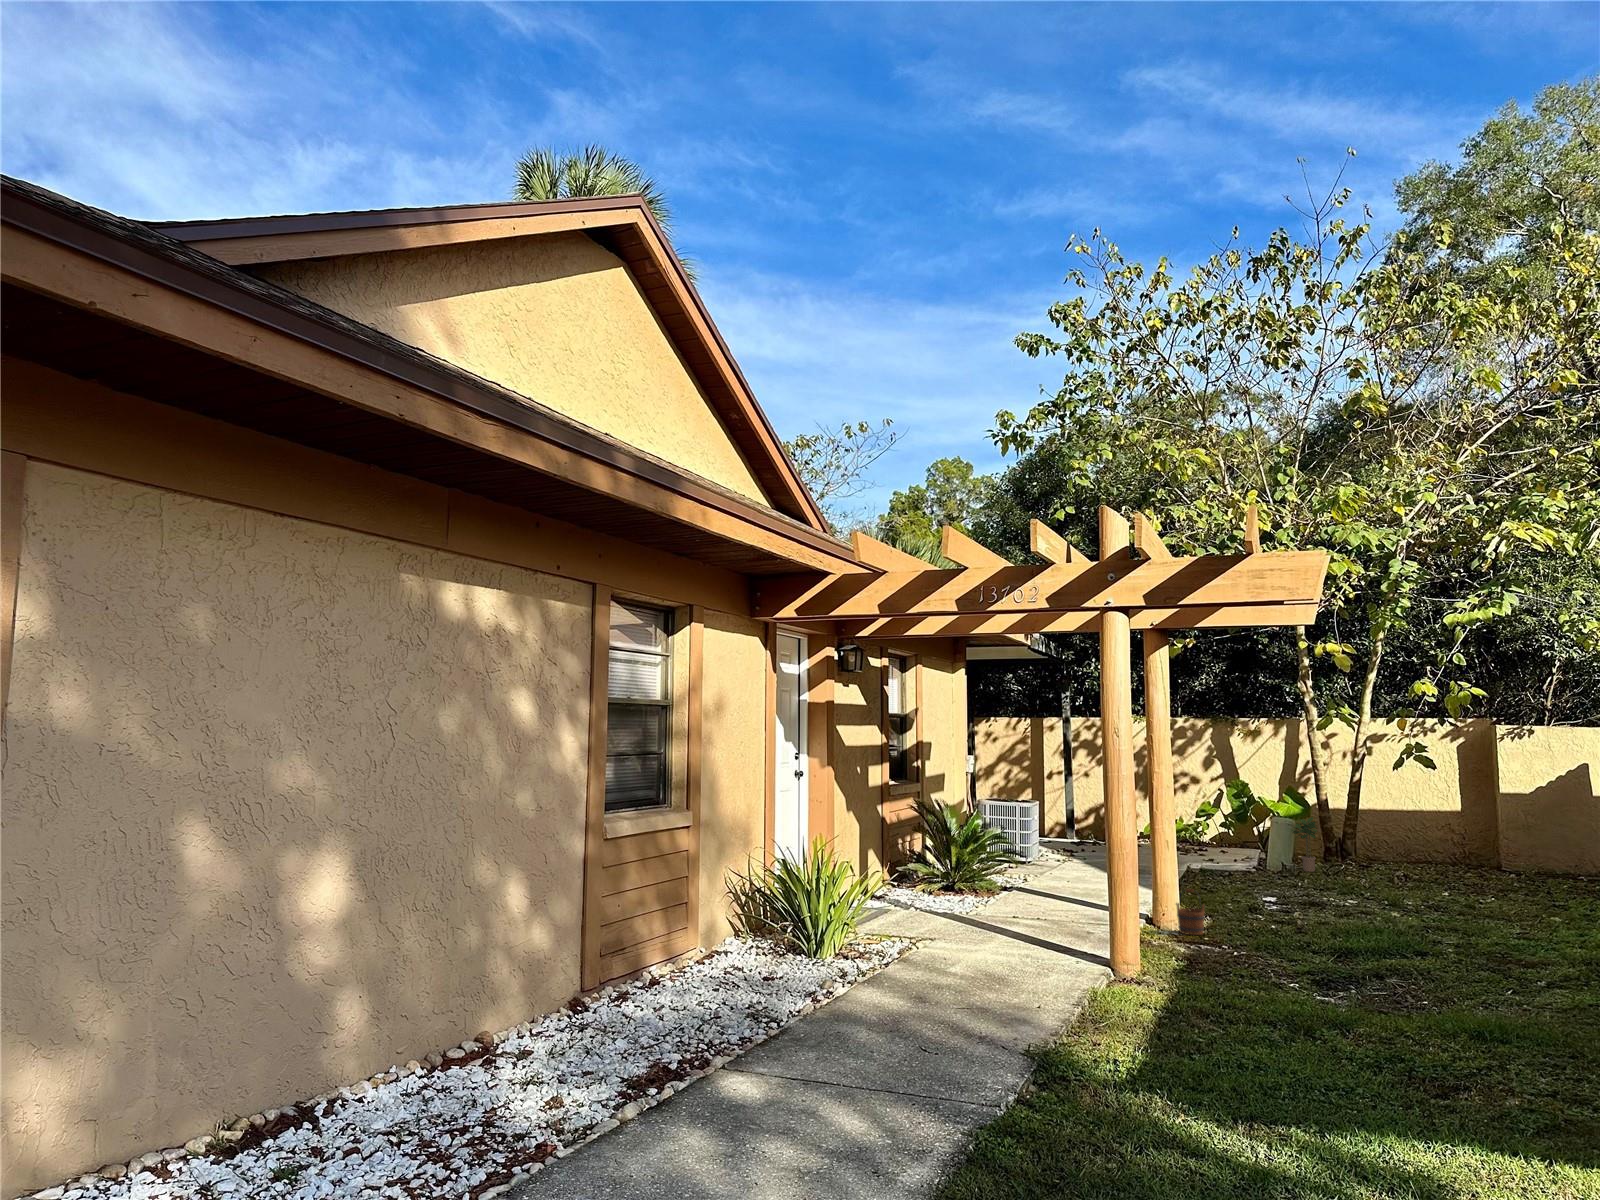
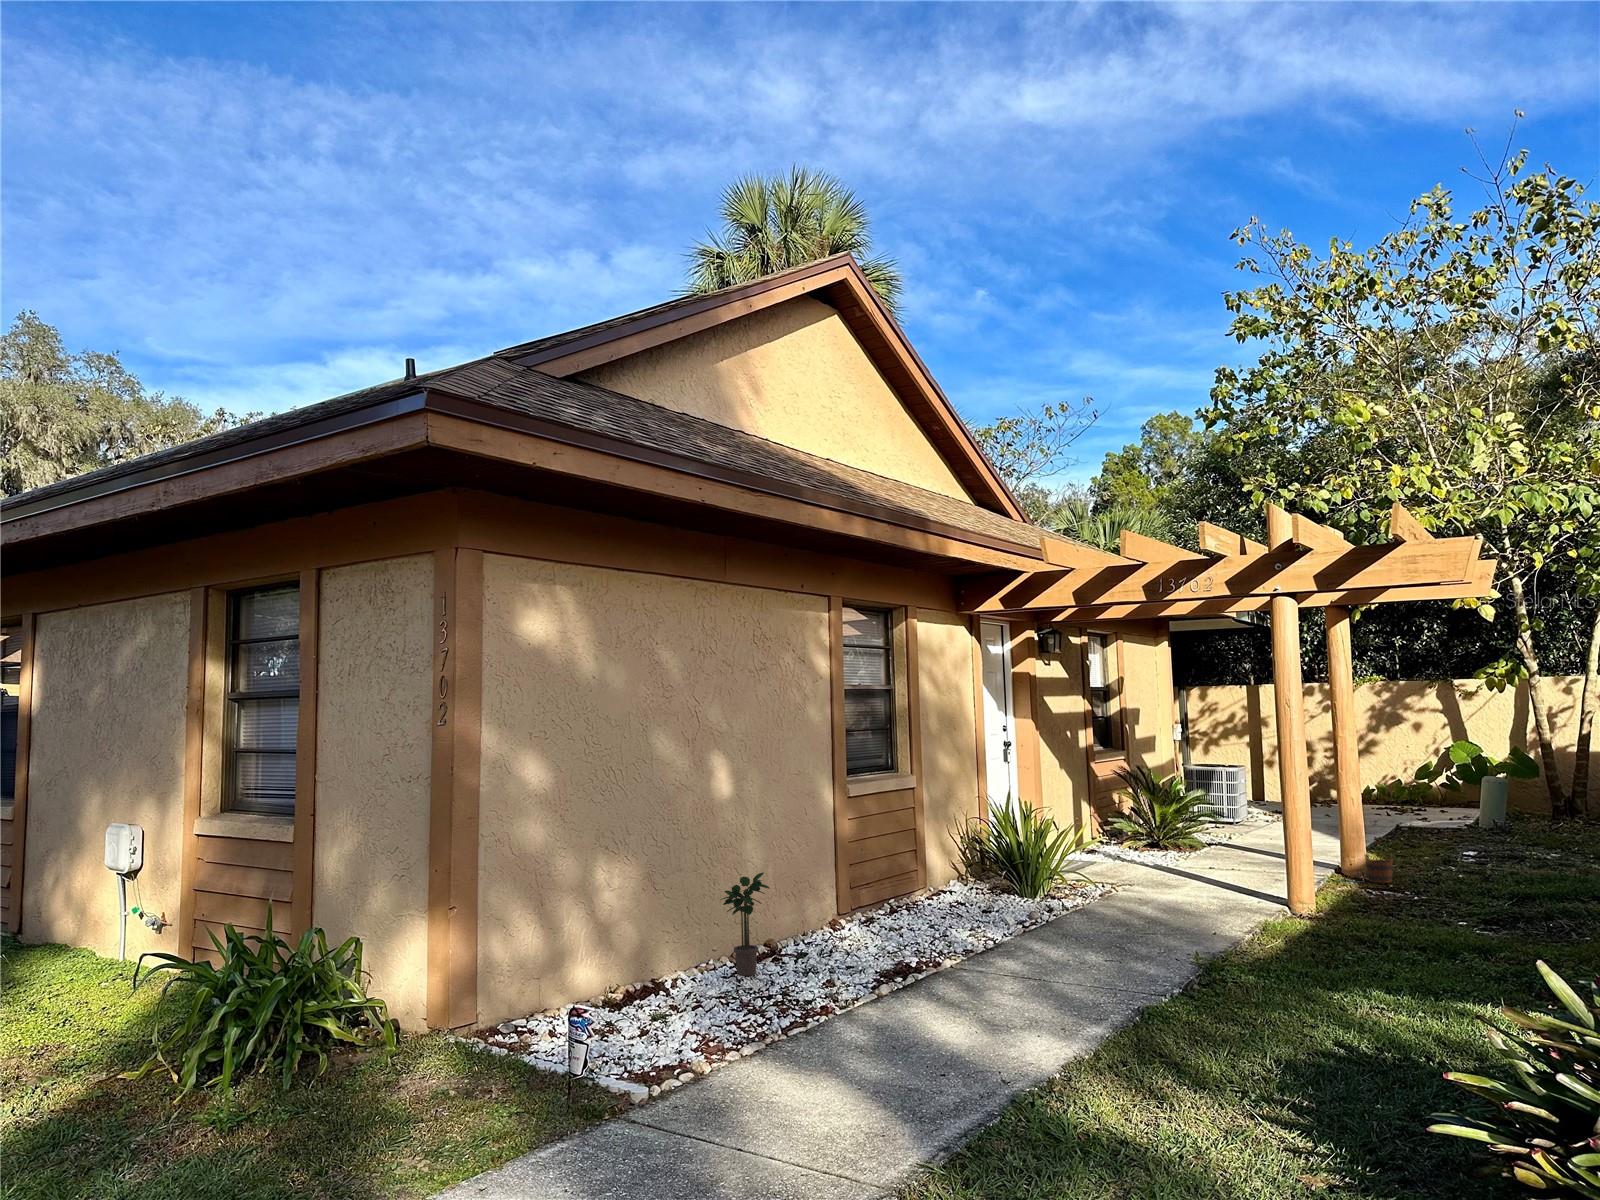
potted plant: present [1292,817,1317,872] -> present [721,873,770,976]

